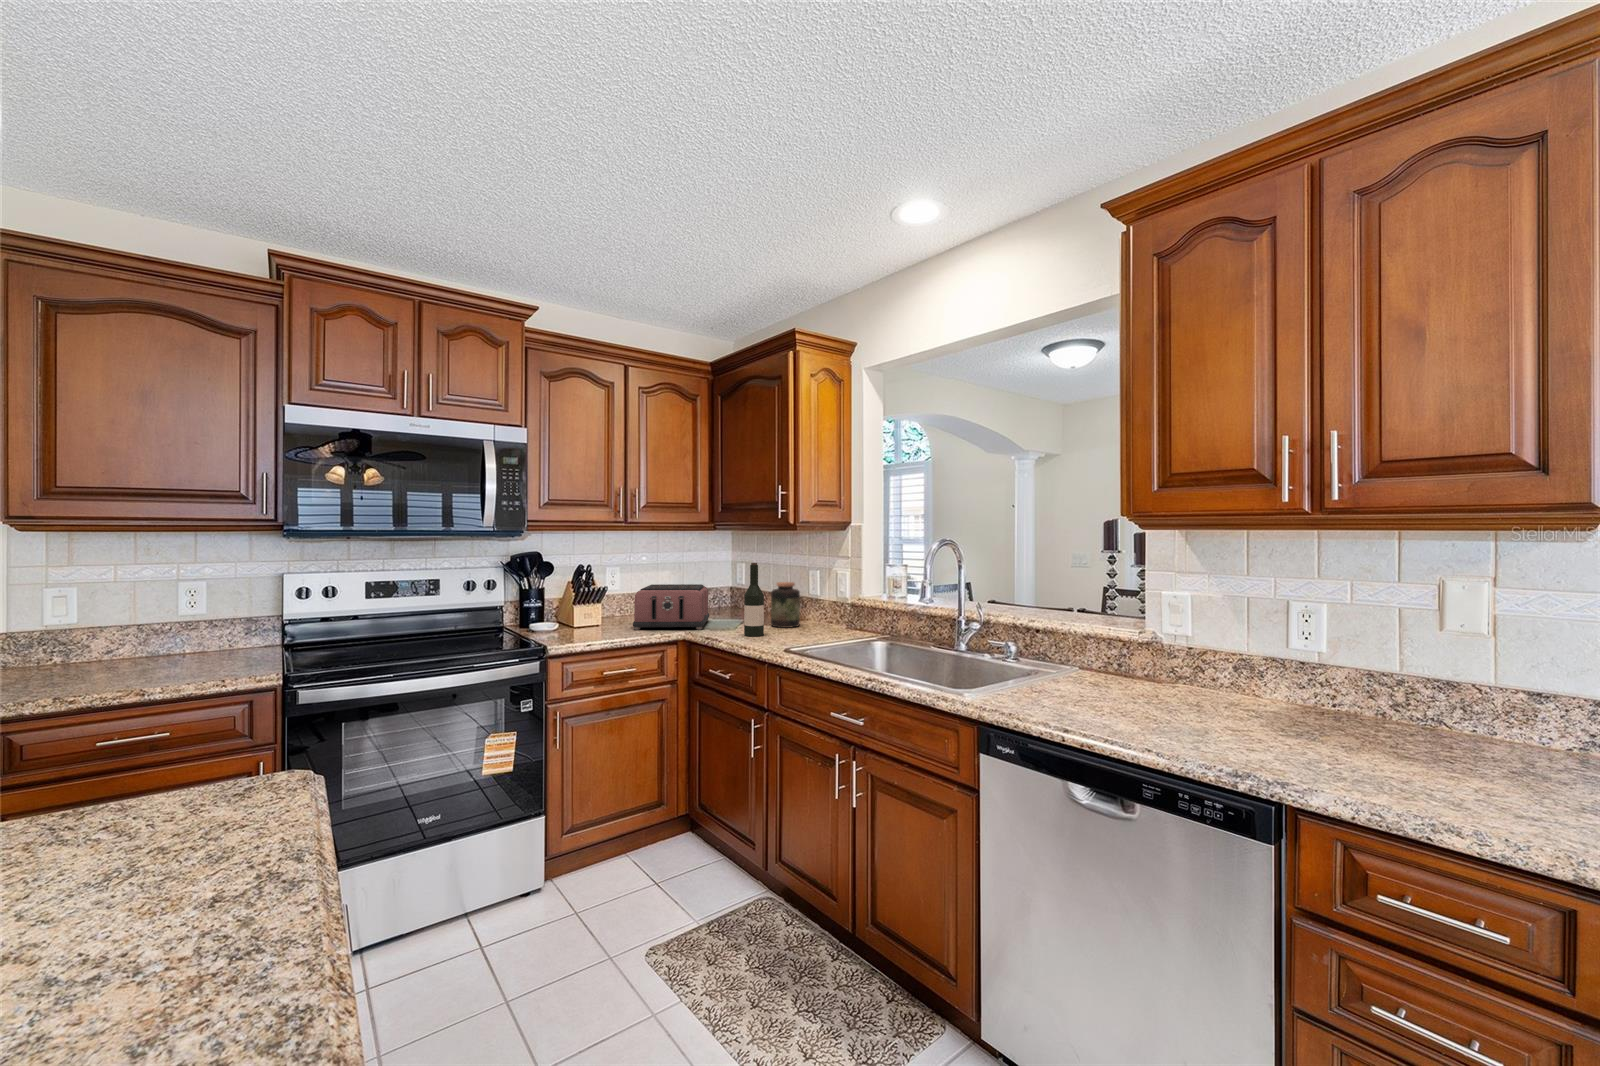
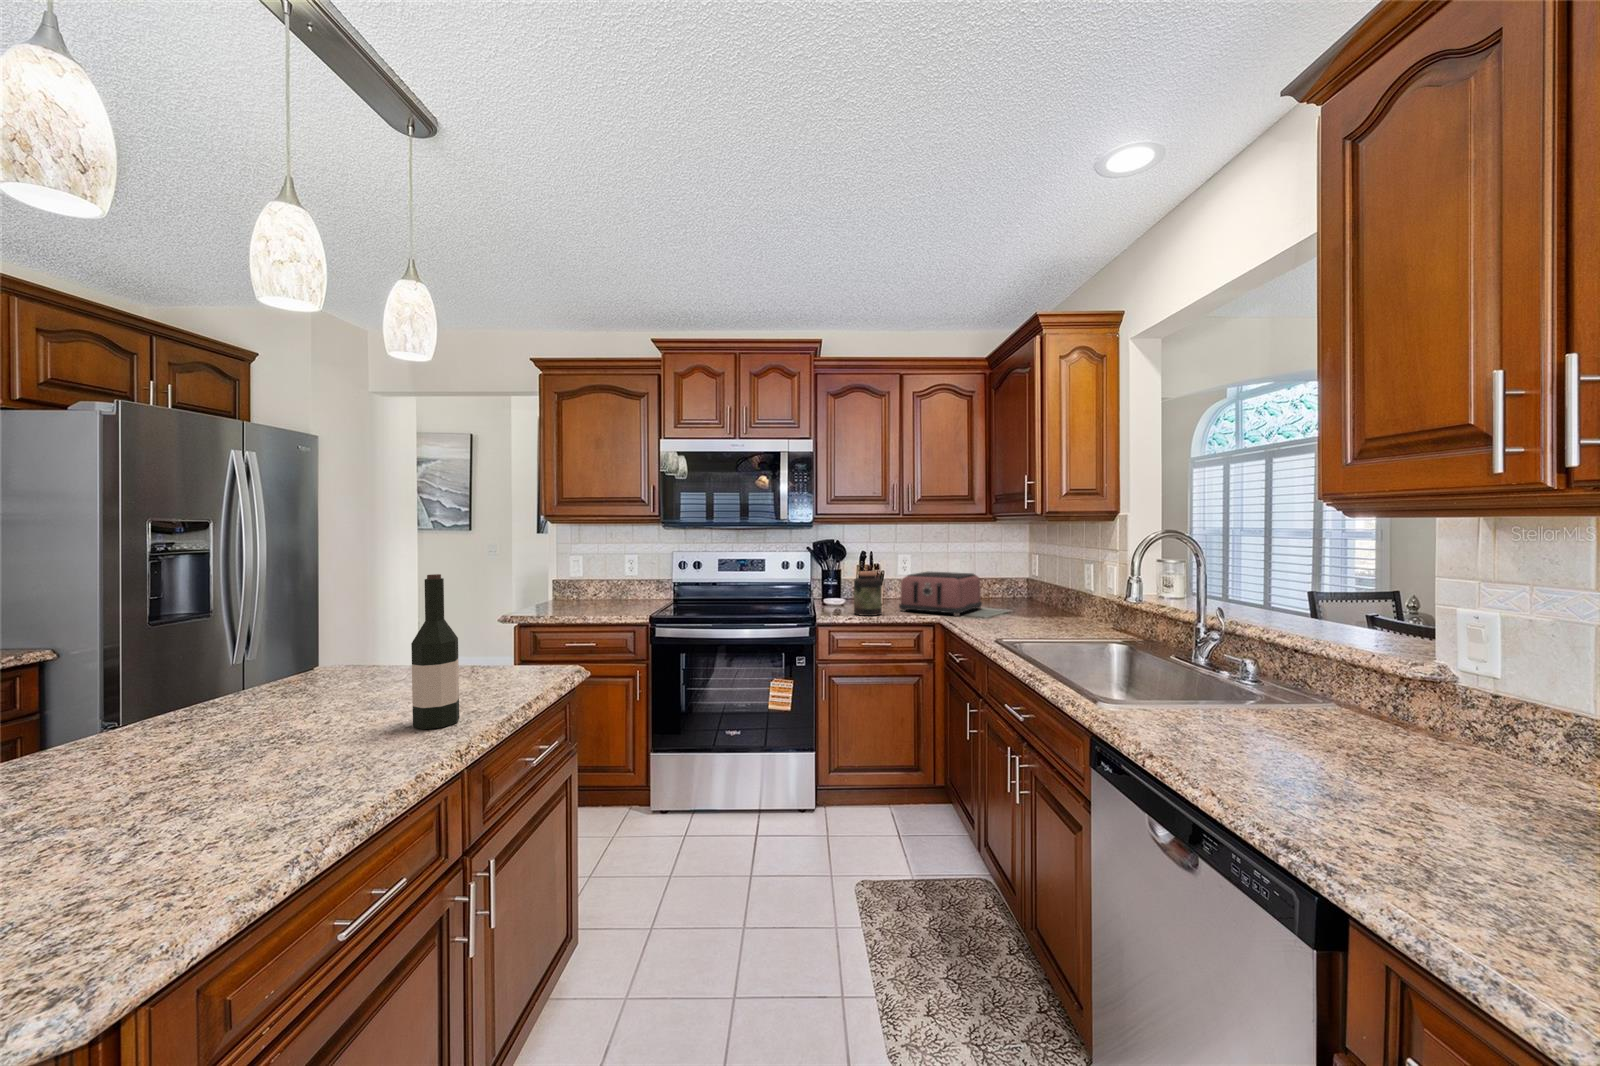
wine bottle: present [744,563,764,636] -> present [411,574,459,729]
jar: present [771,582,800,628] -> present [854,571,882,616]

